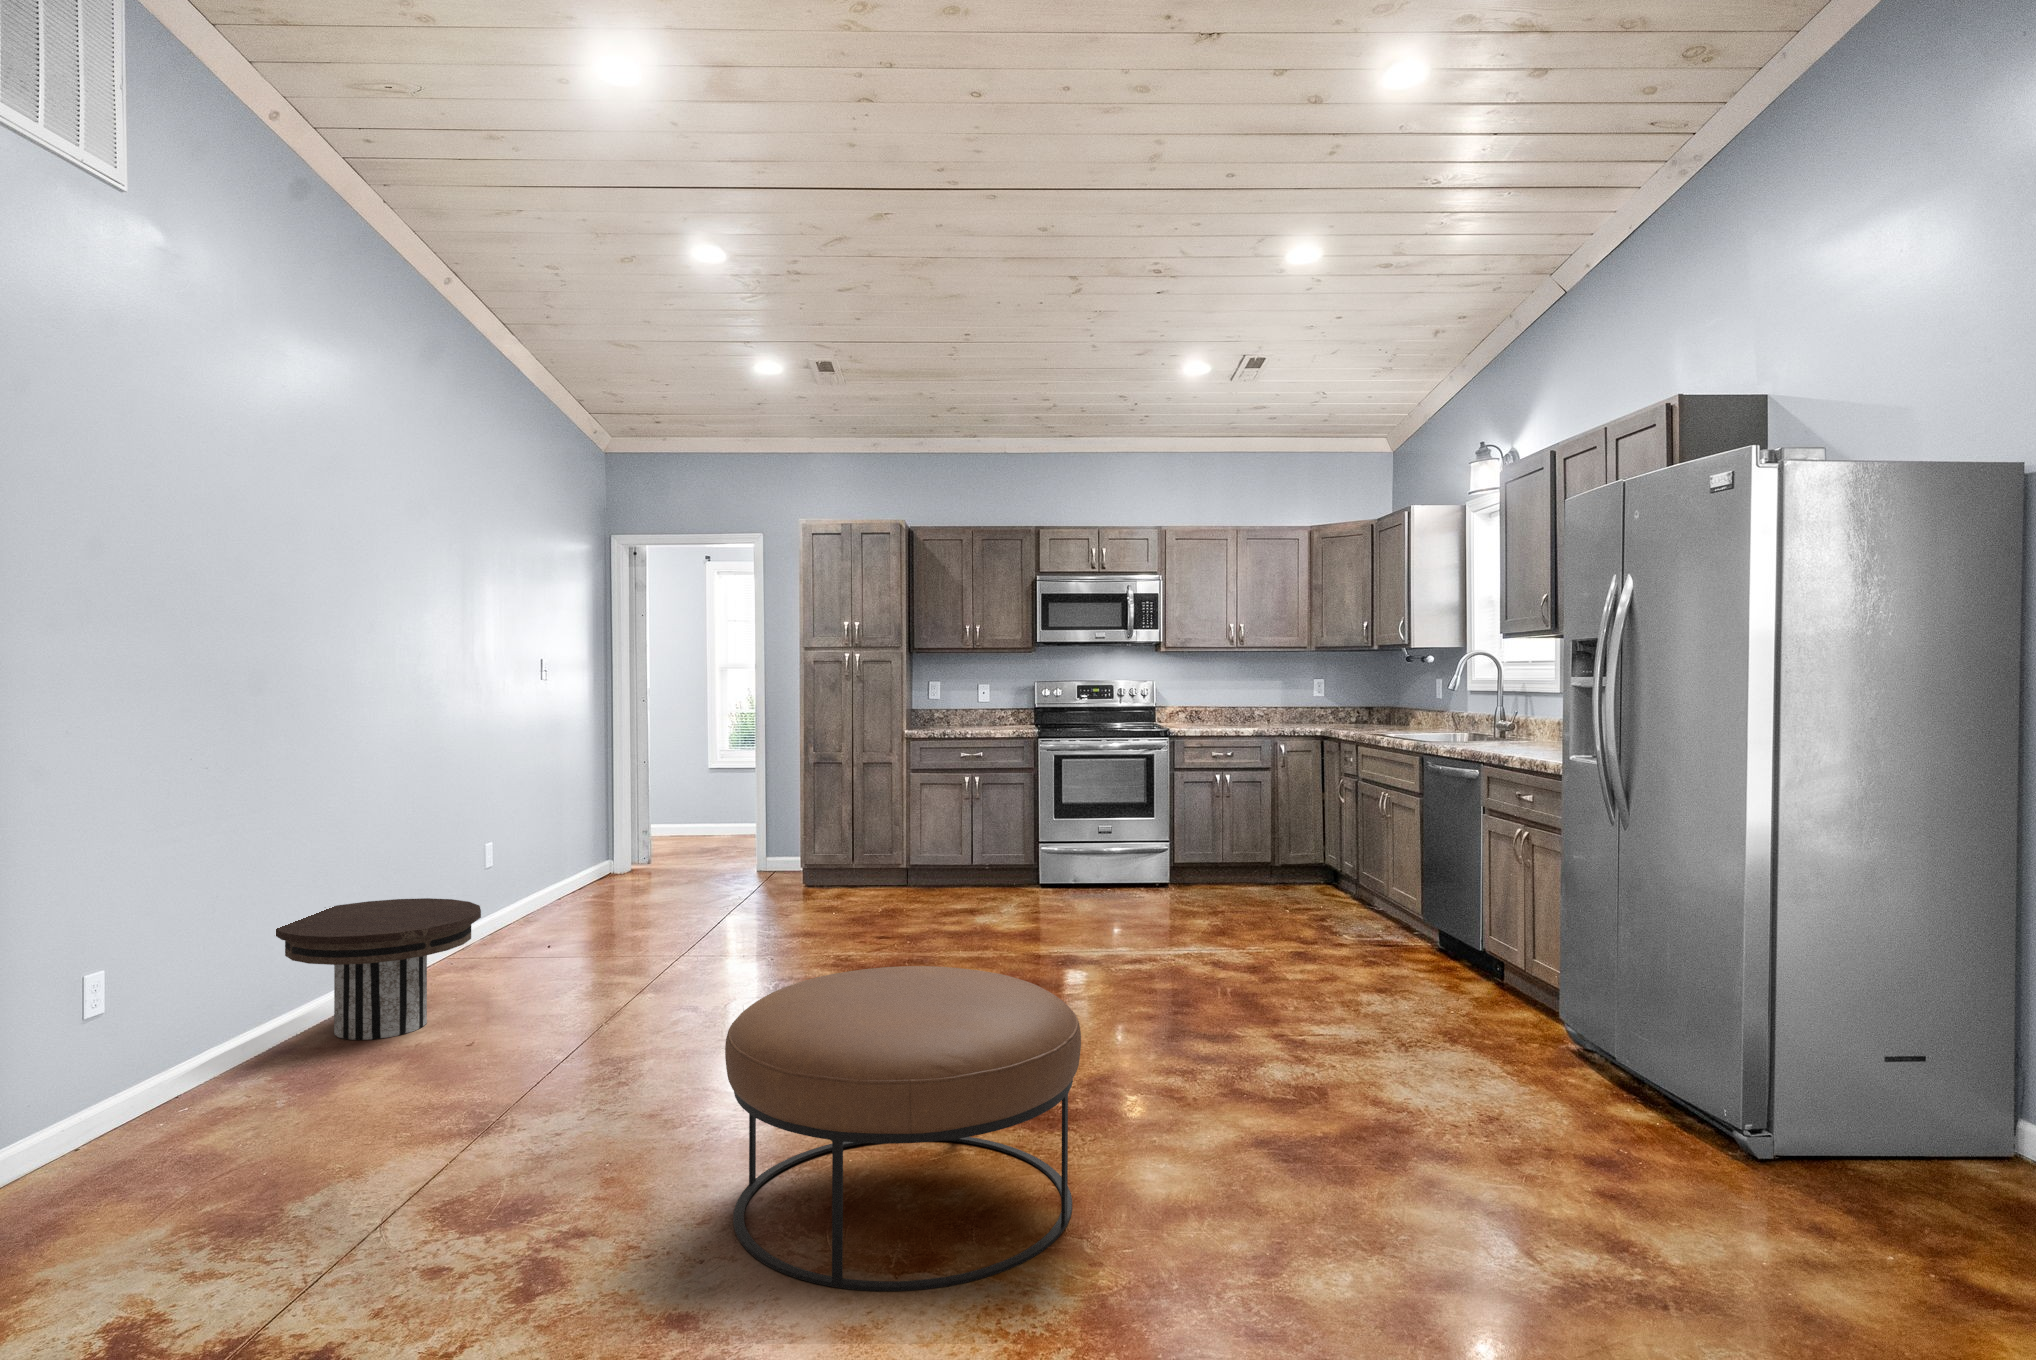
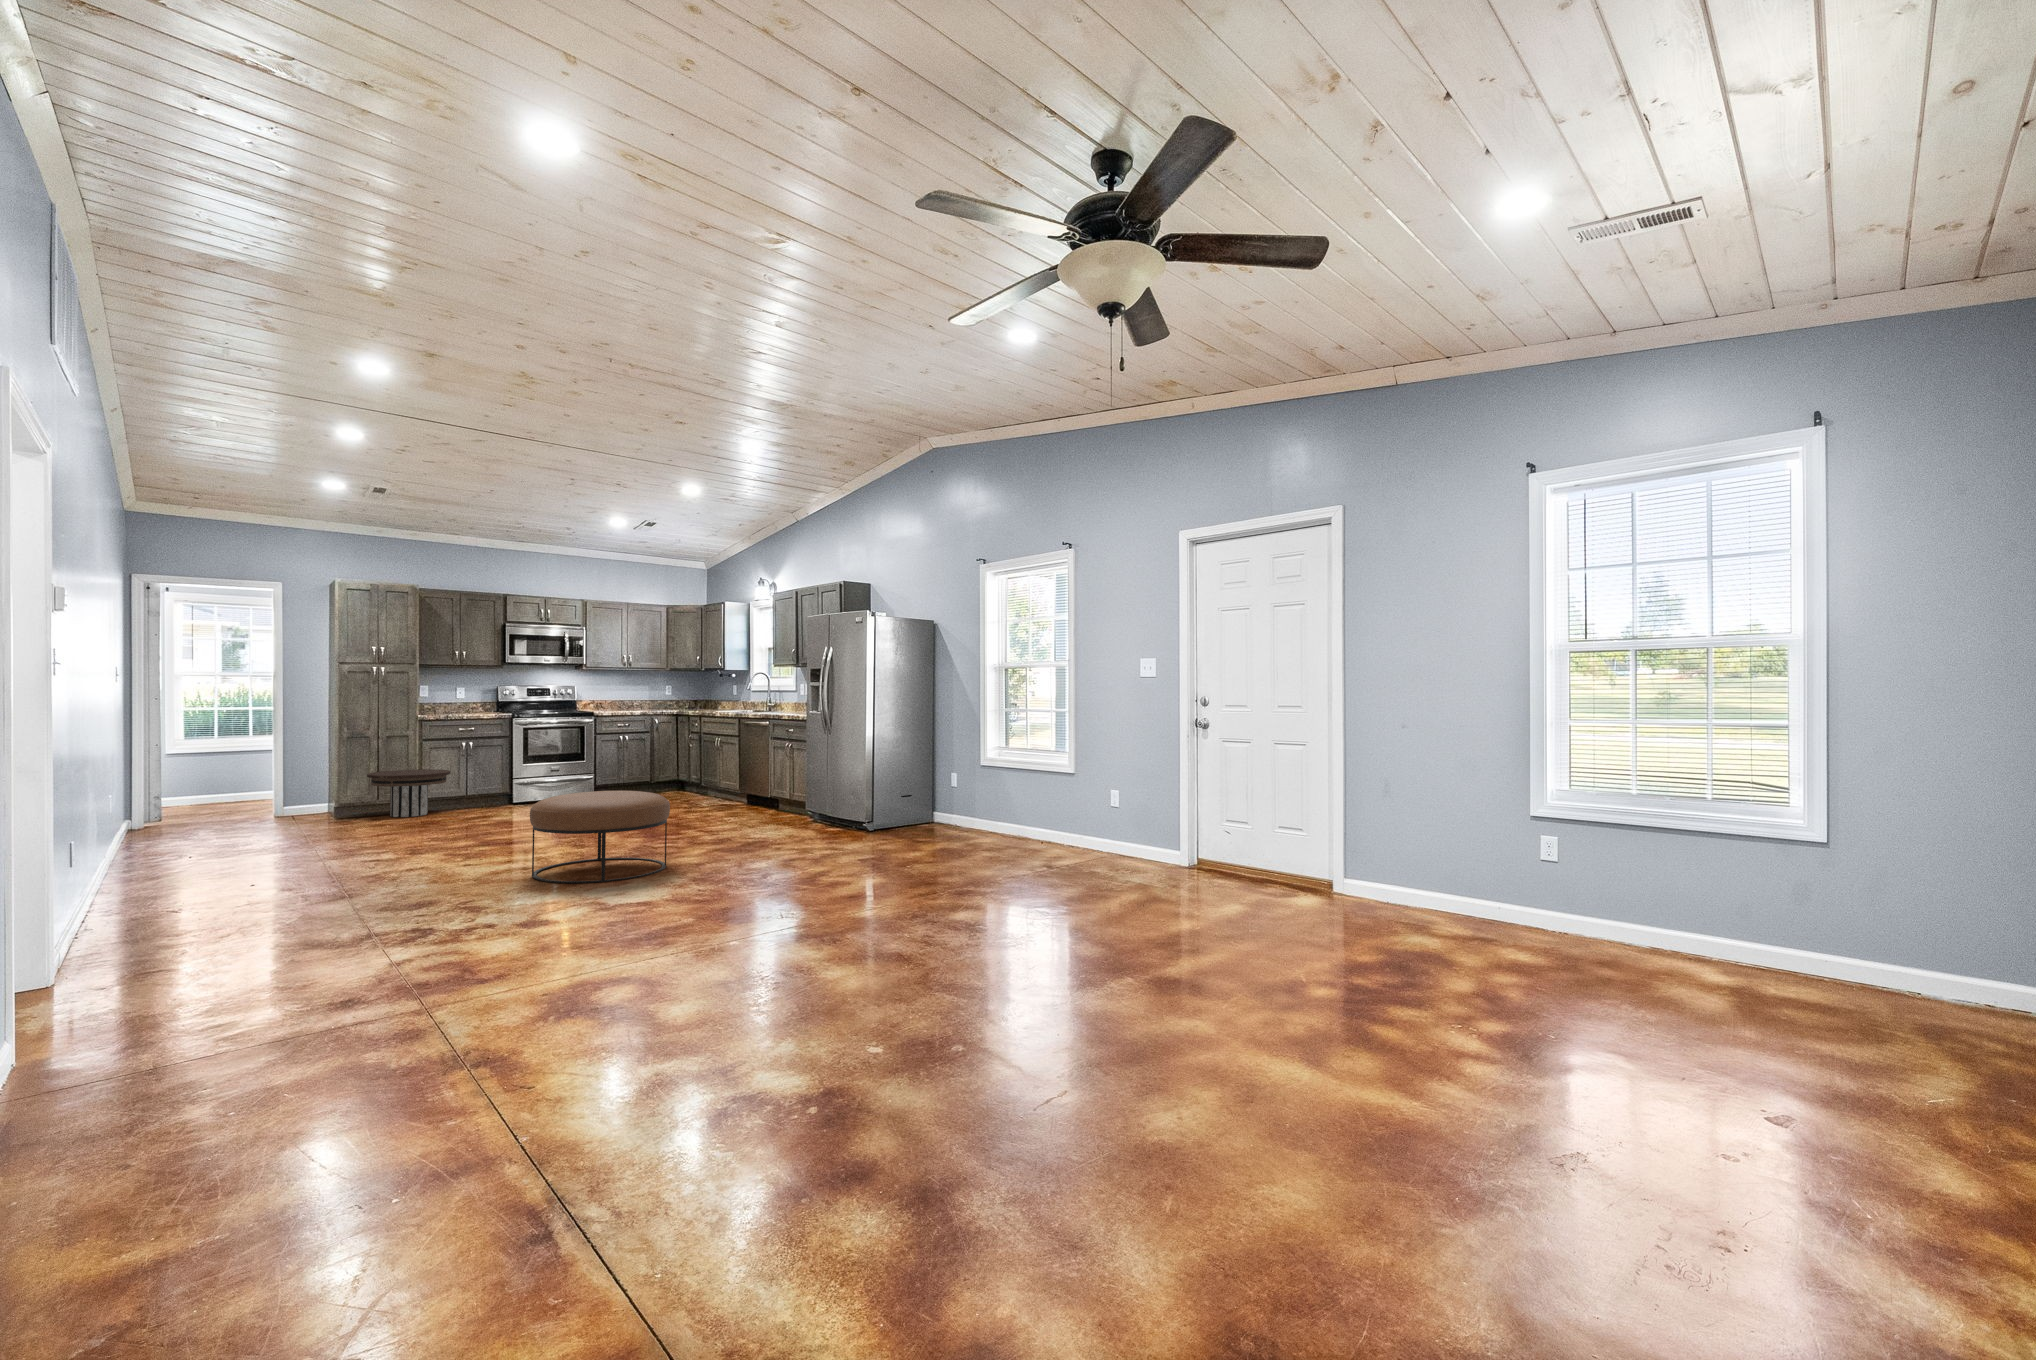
side table: present [276,898,481,1040] -> present [367,769,450,817]

